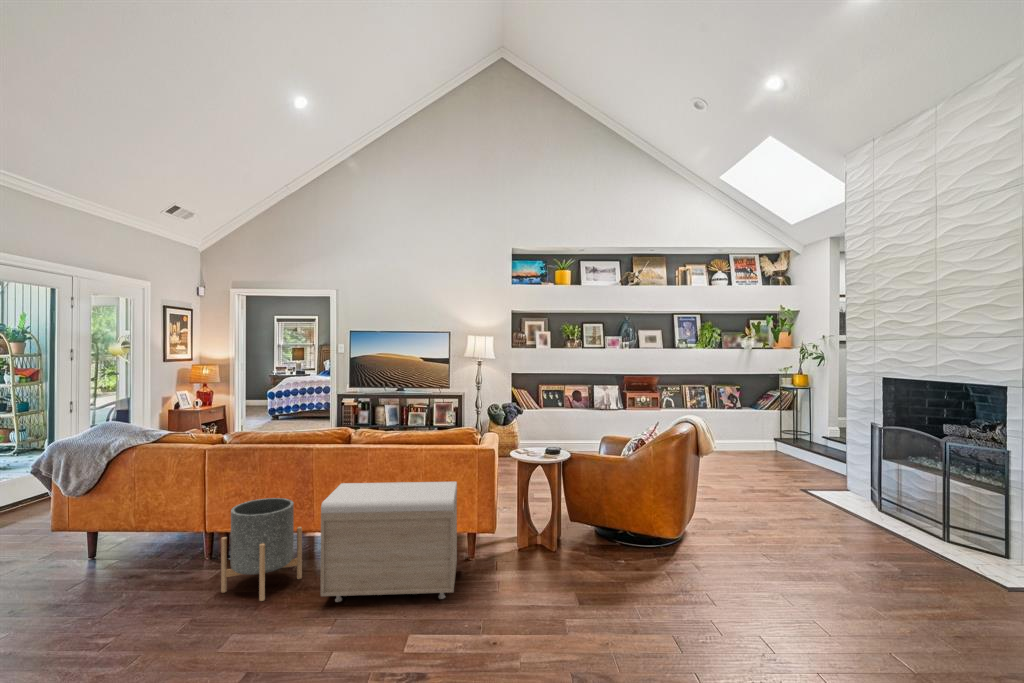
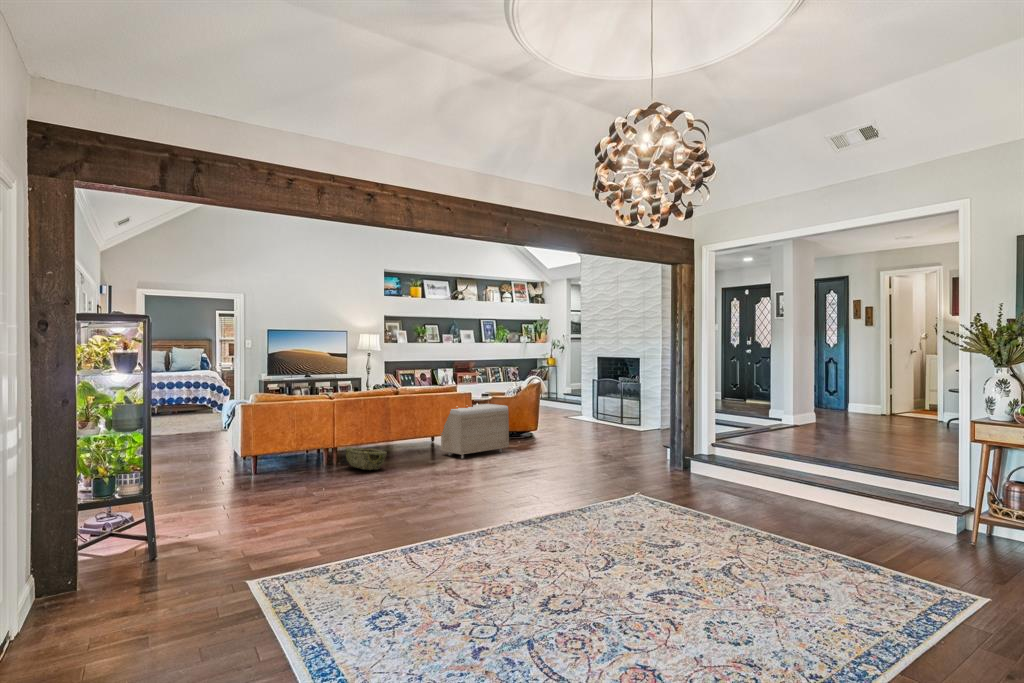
planter: present [221,498,302,601] -> none [400,418,431,465]
woven basket: none [105,537,203,599] -> present [345,448,386,470]

